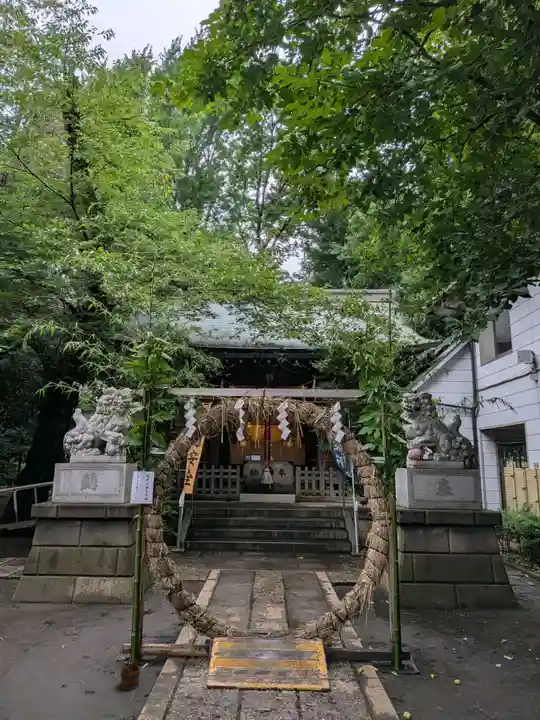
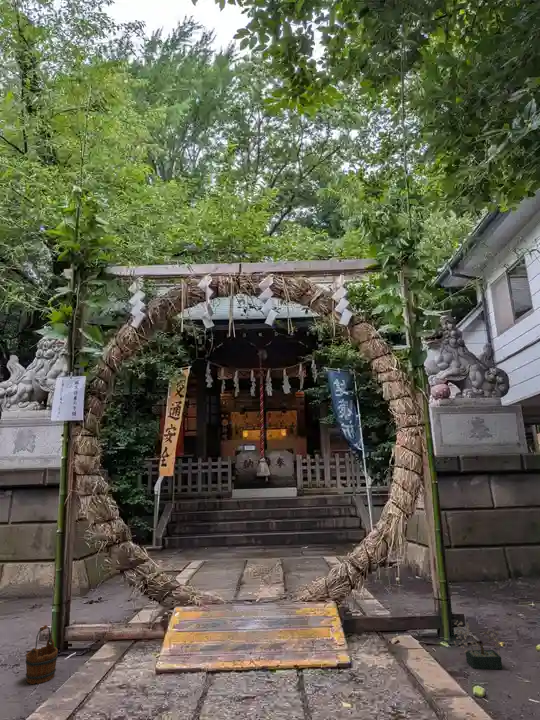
decorative plant: none [399,661,432,695] -> present [454,620,505,669]

